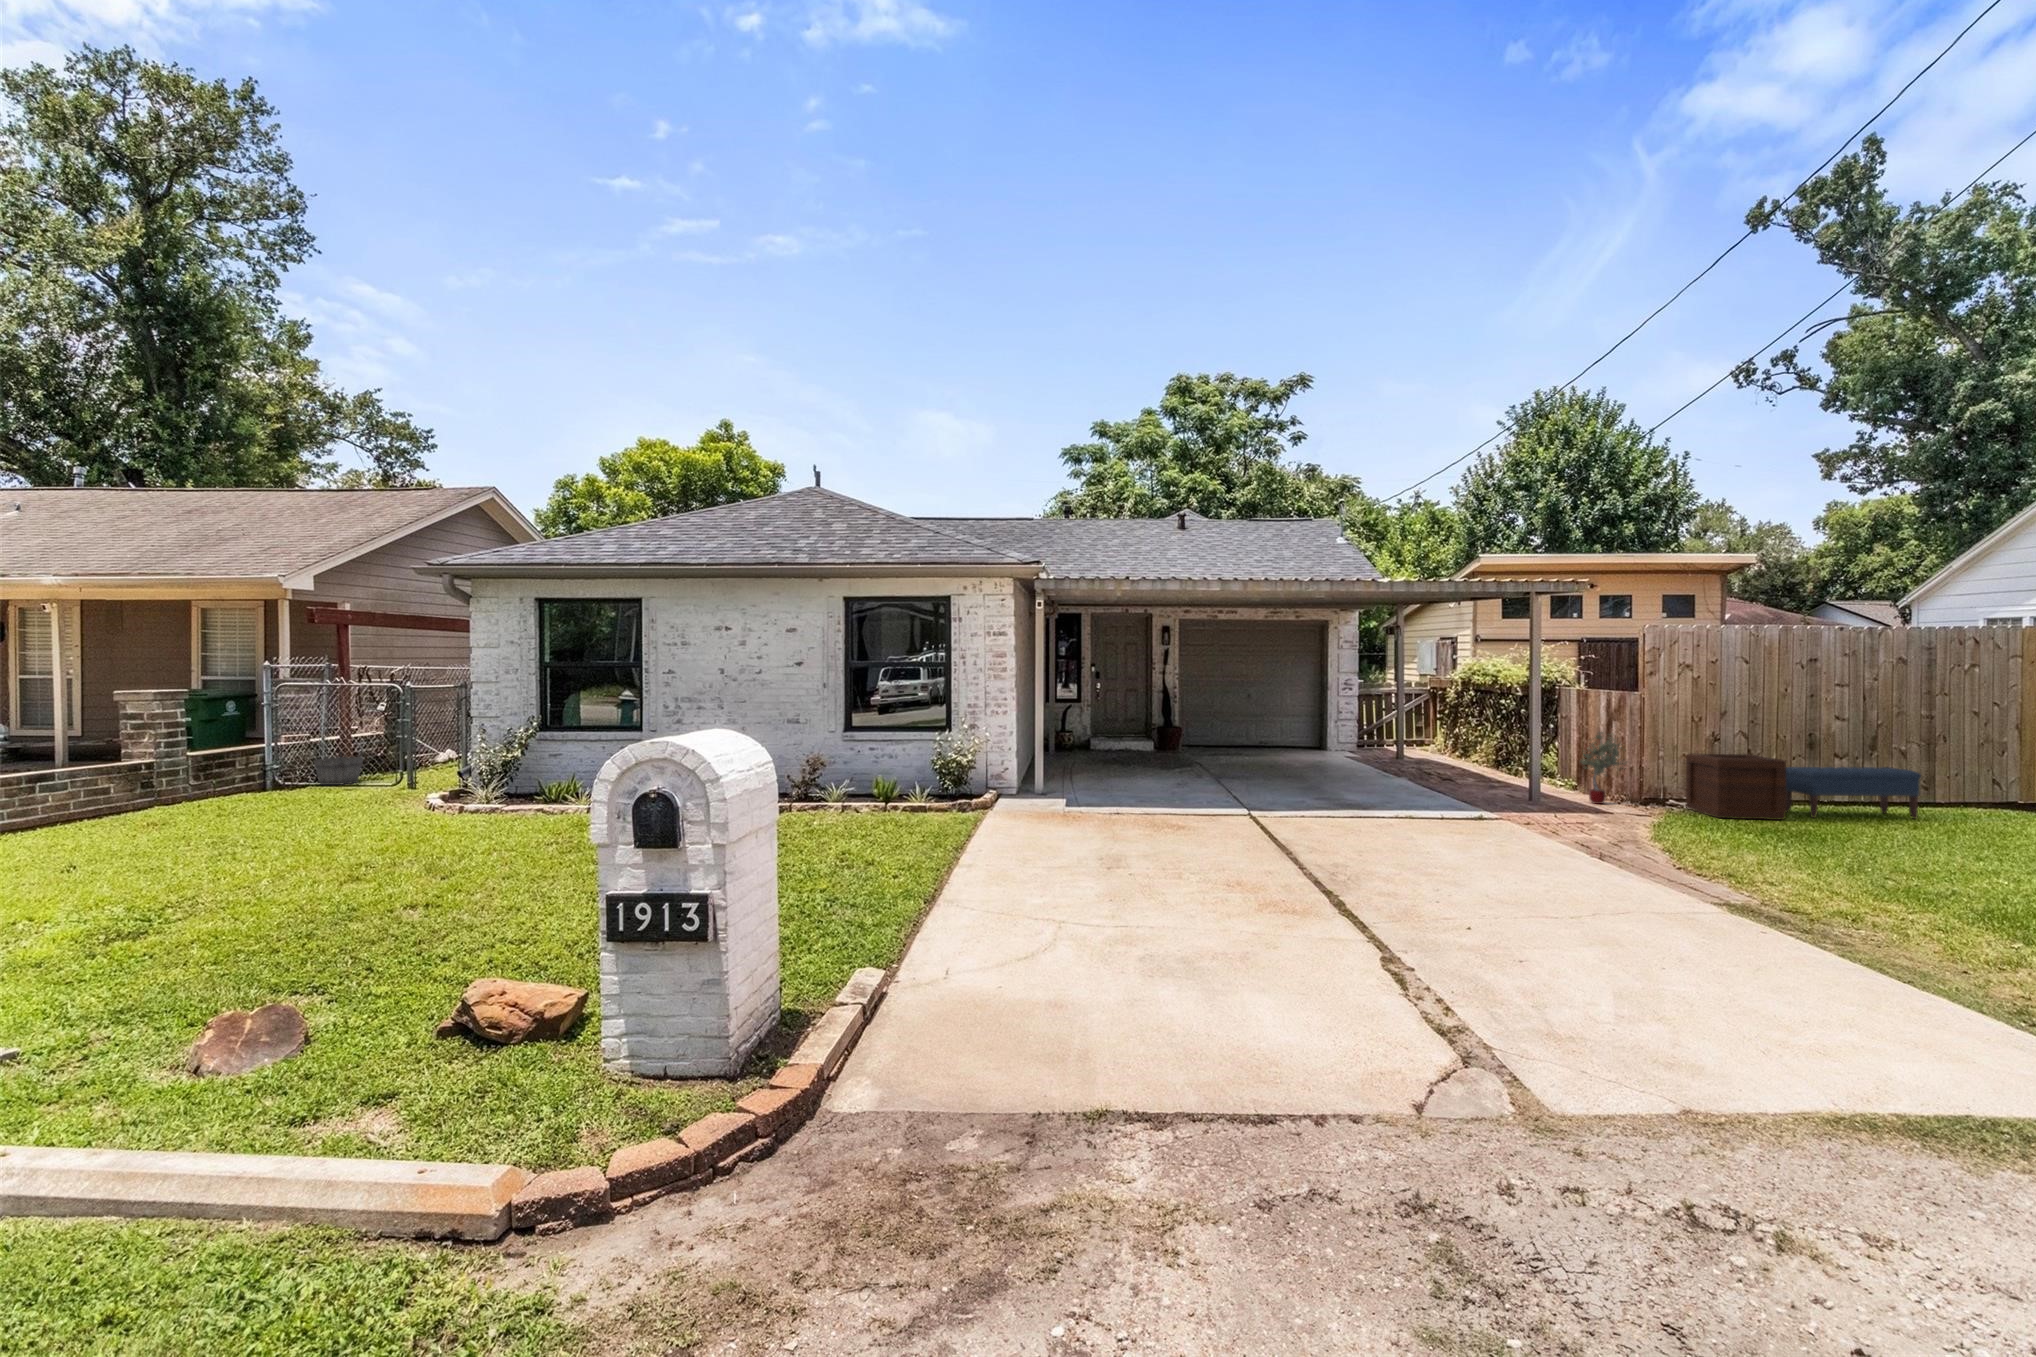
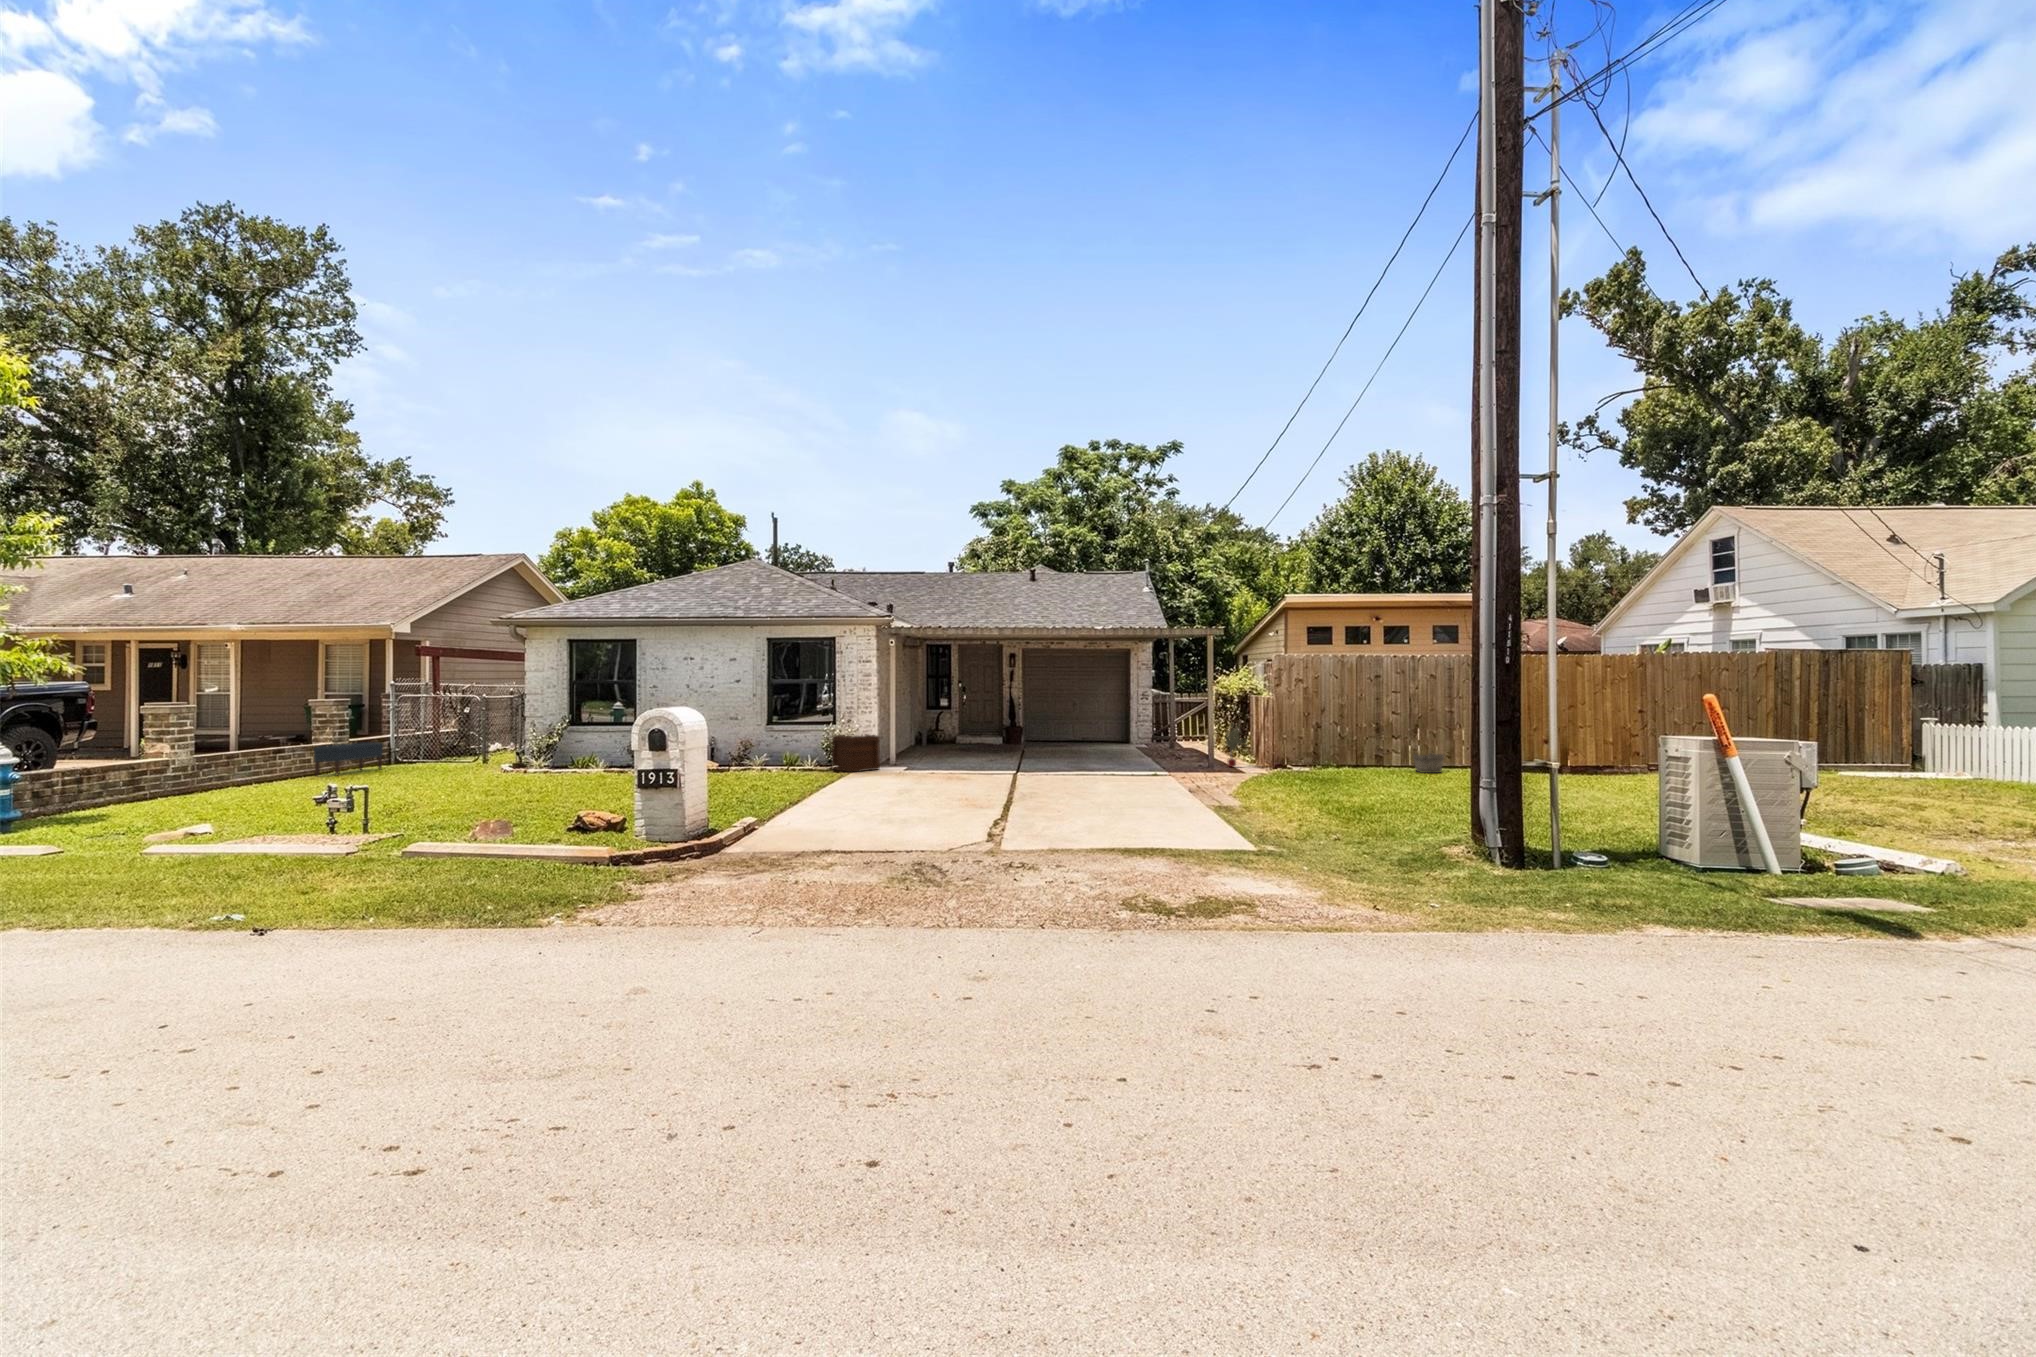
wooden crate: present [1686,753,1786,820] -> present [832,735,880,772]
wooden bucket: present [314,756,363,785] -> present [1413,751,1445,773]
bench: present [1786,767,1921,819] -> present [313,742,383,776]

